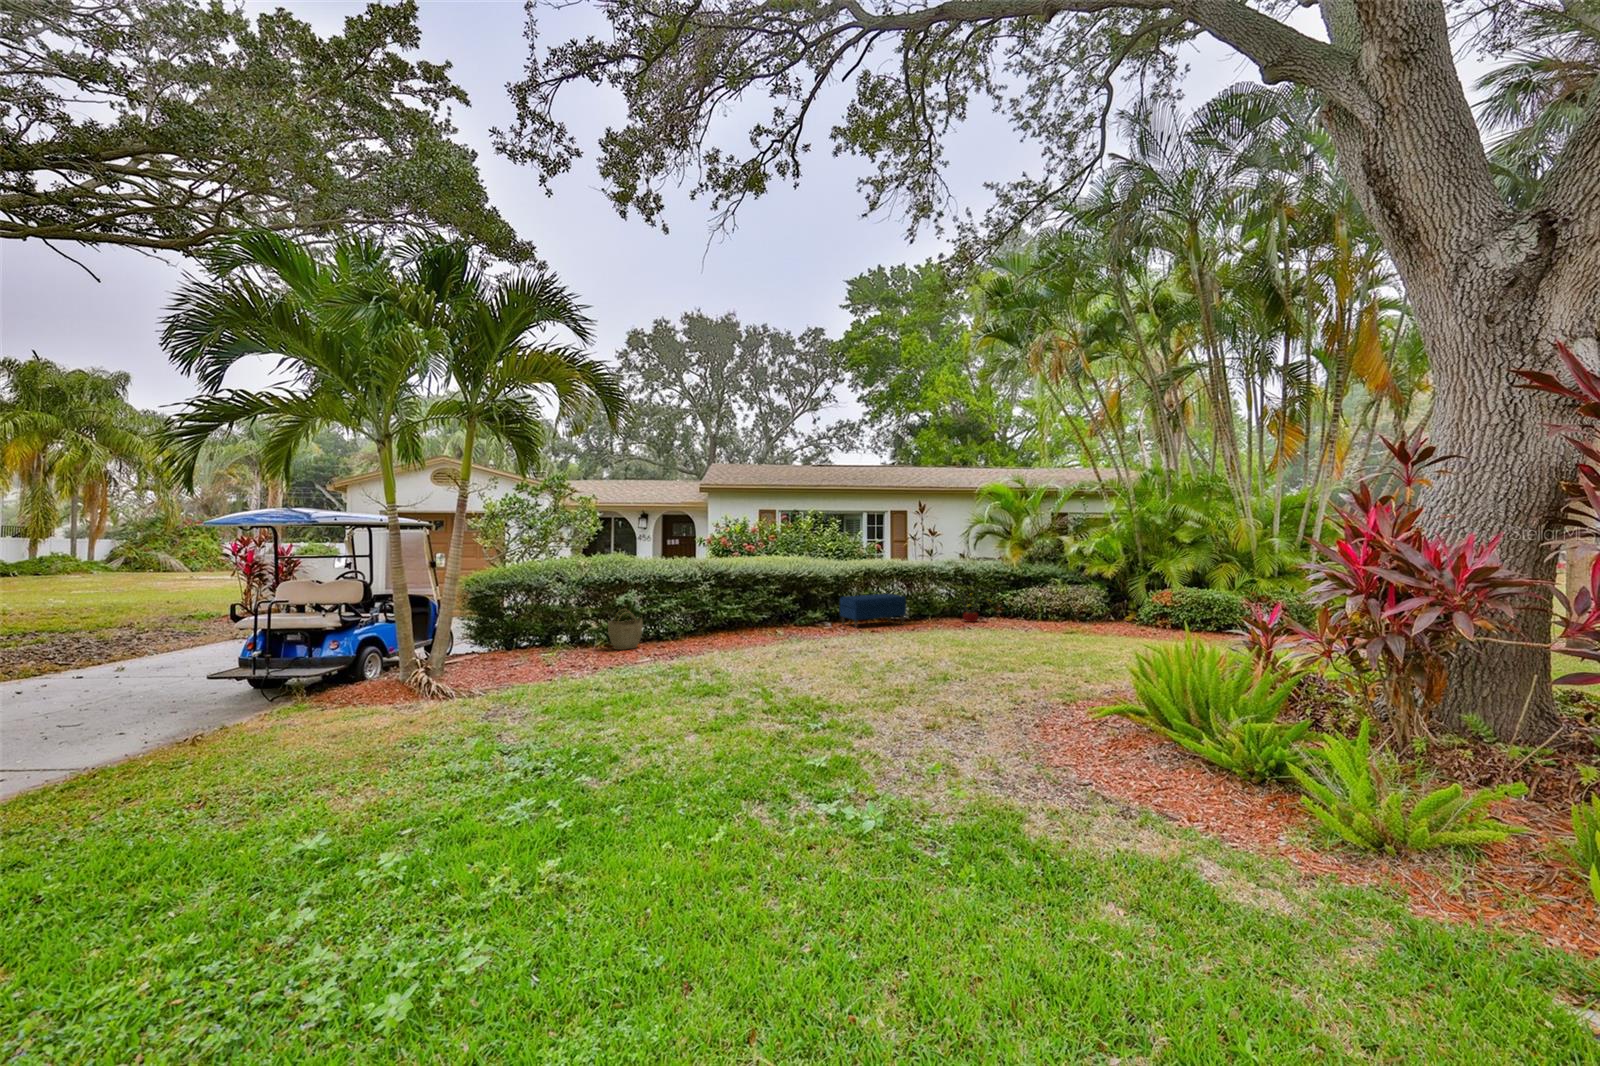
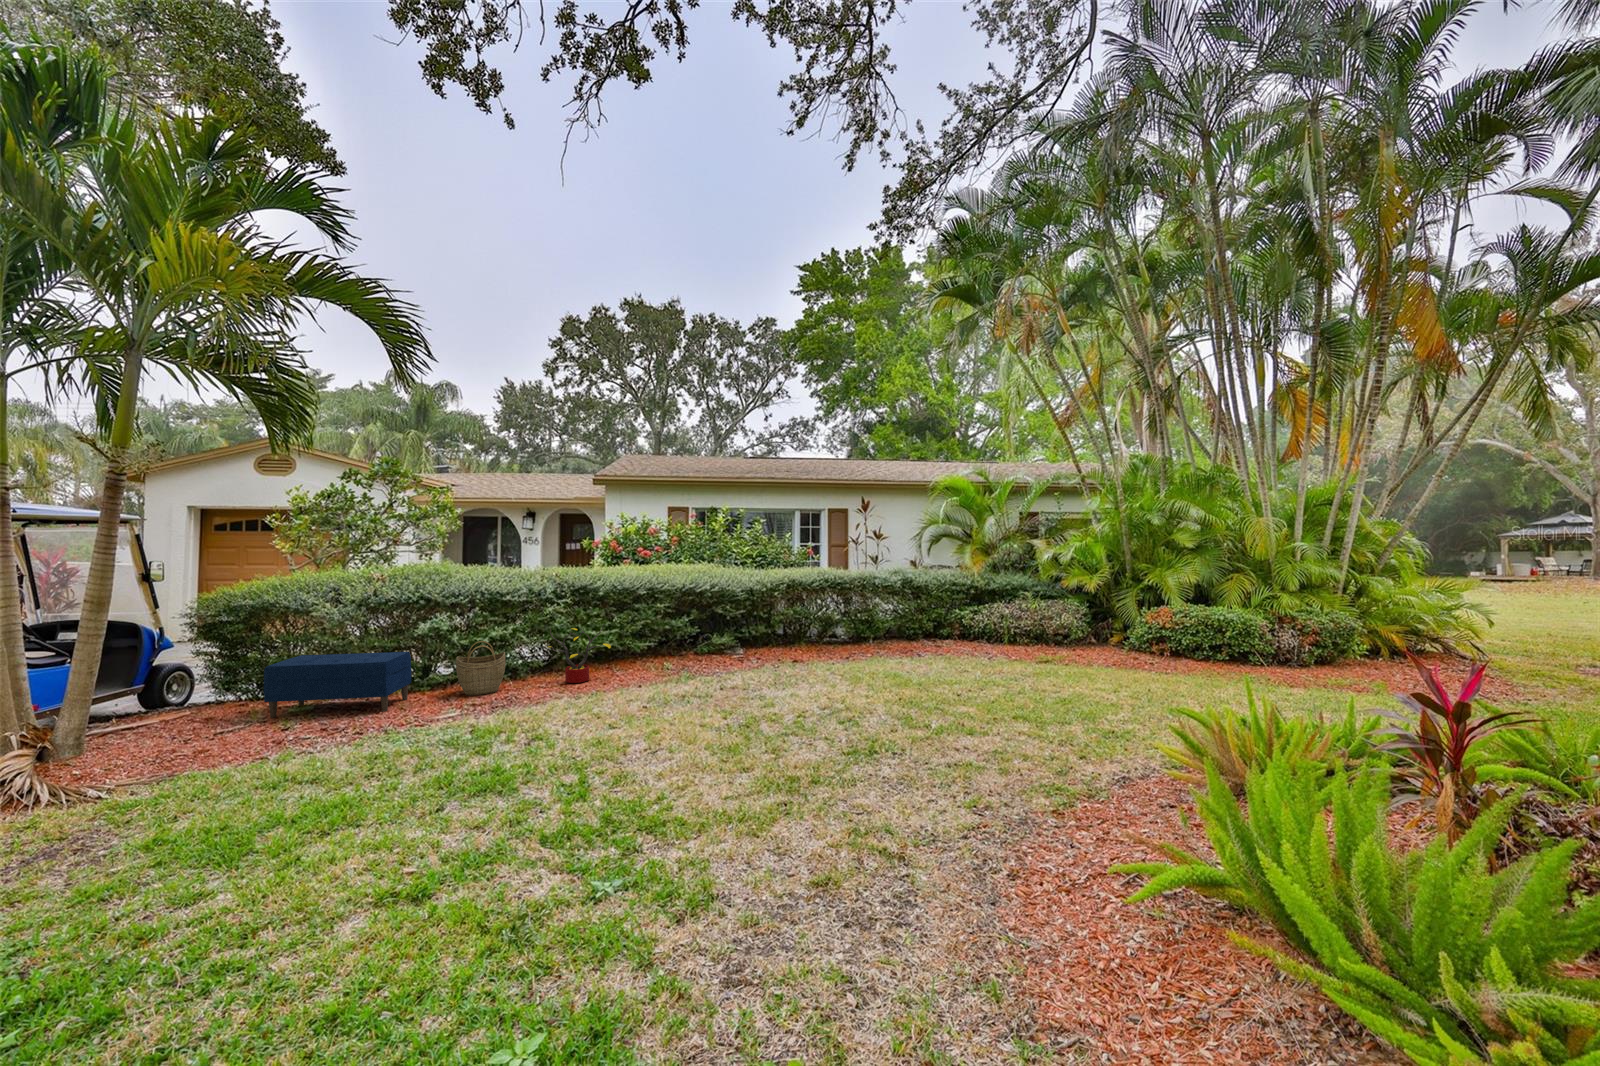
decorative plant: present [962,593,981,622] -> present [549,625,611,683]
bench: present [840,594,906,628] -> present [264,652,411,718]

